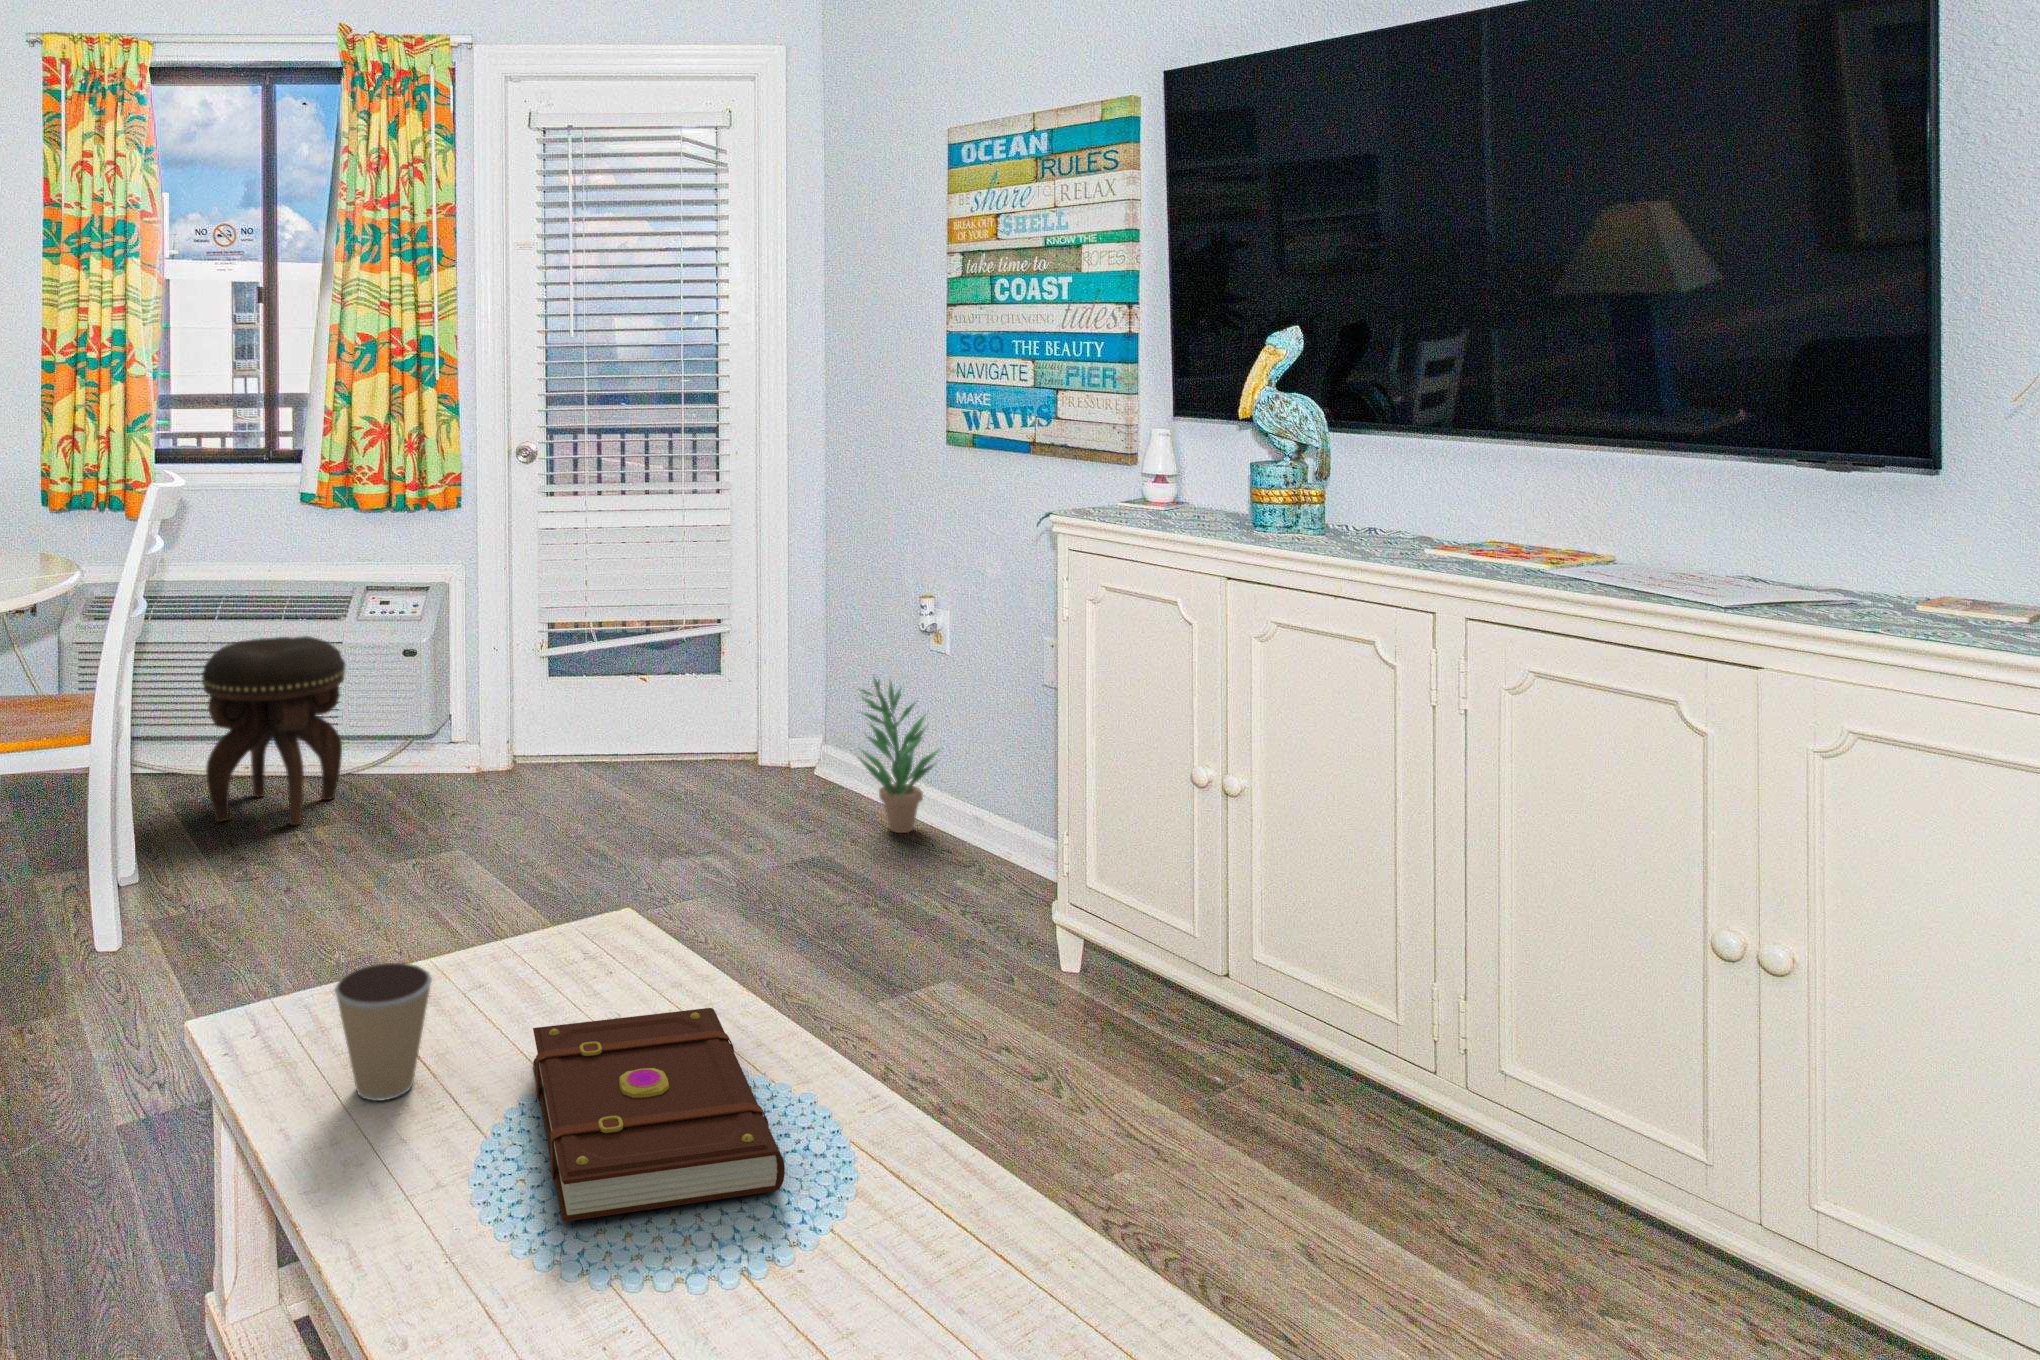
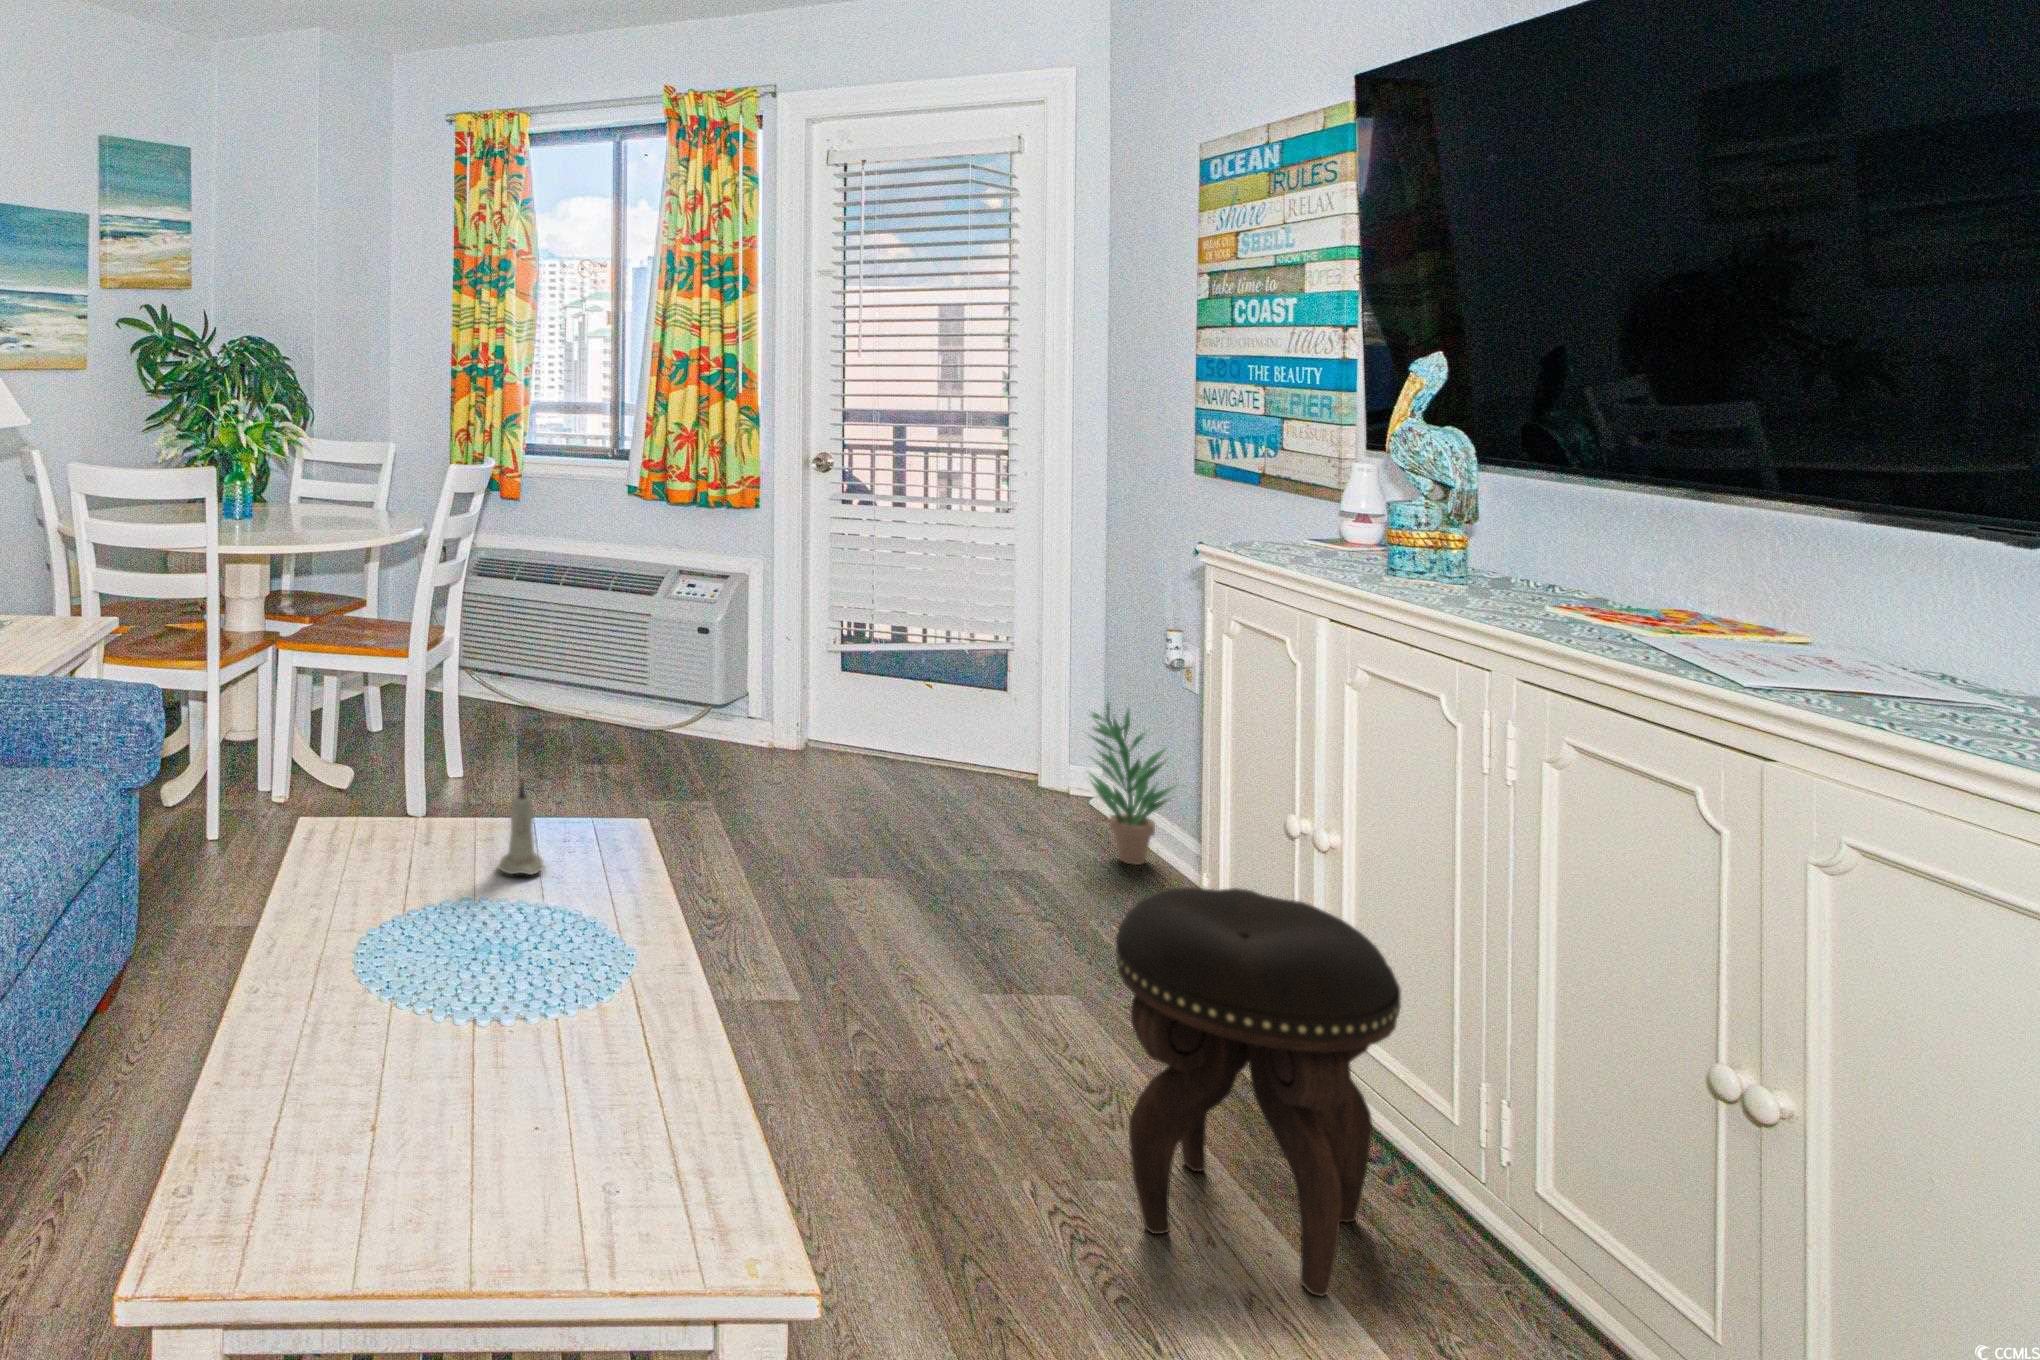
footstool: present [202,636,345,825] -> present [1116,887,1401,1297]
candle: none [494,881,556,1008] -> present [498,781,544,874]
coffee cup: present [335,963,432,1101] -> none [346,811,417,907]
book: present [533,1008,785,1222] -> none [405,882,628,1023]

